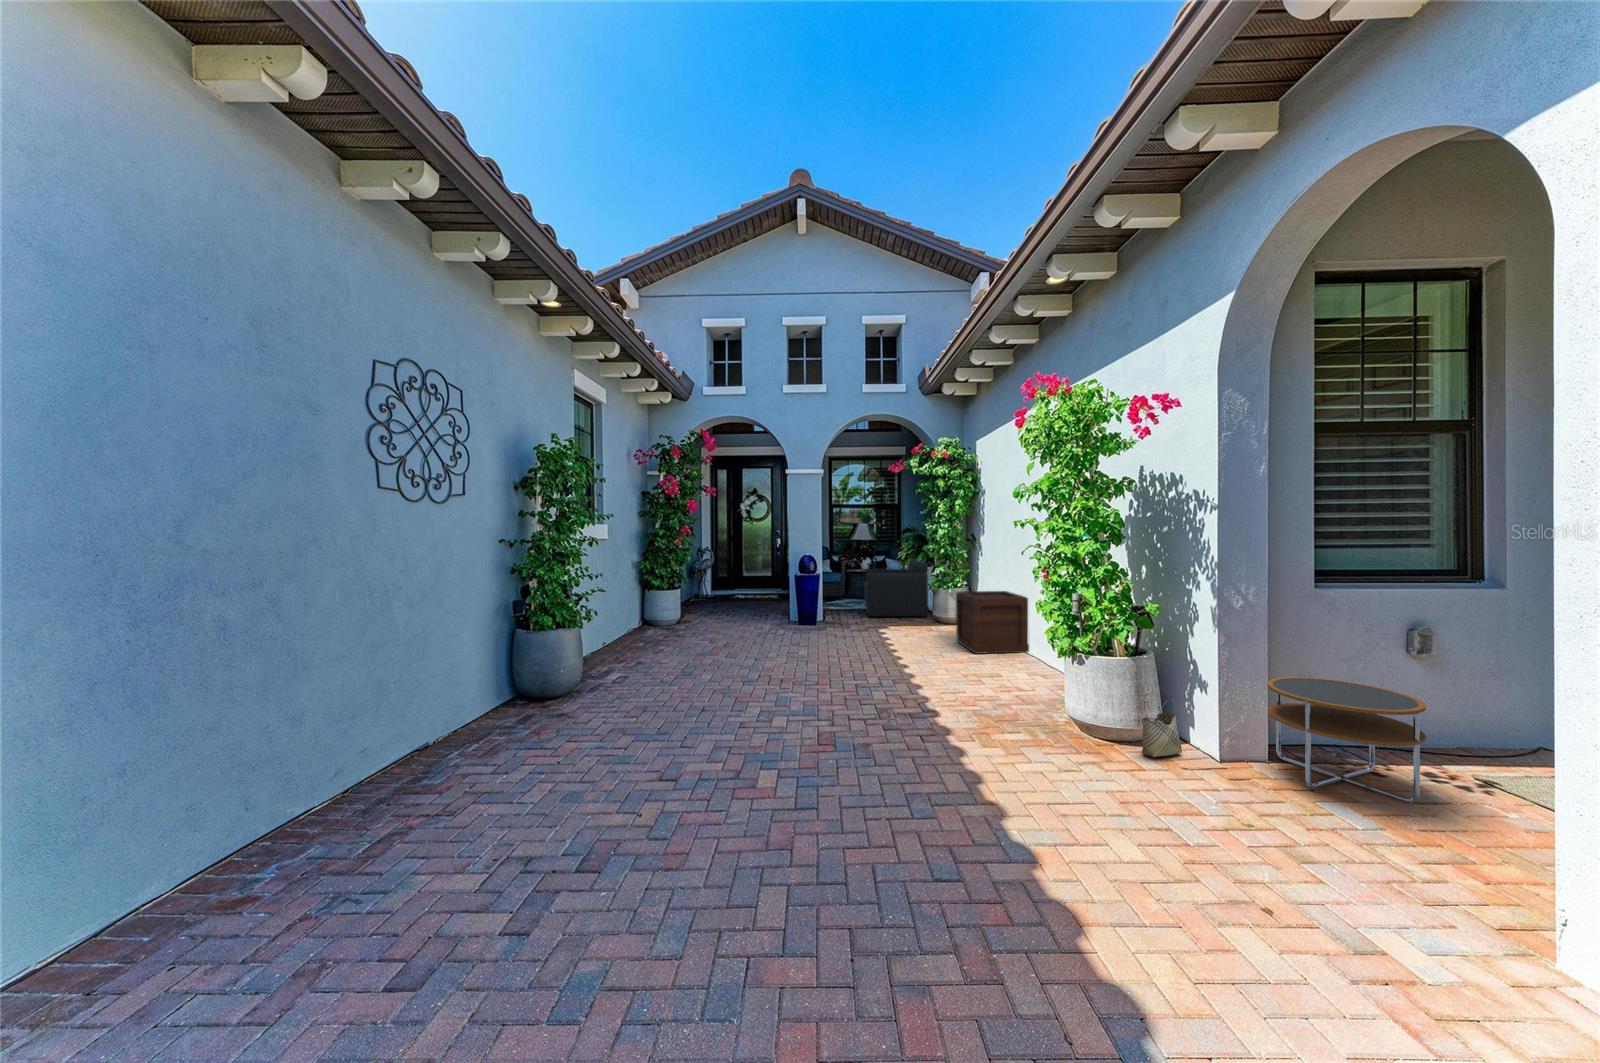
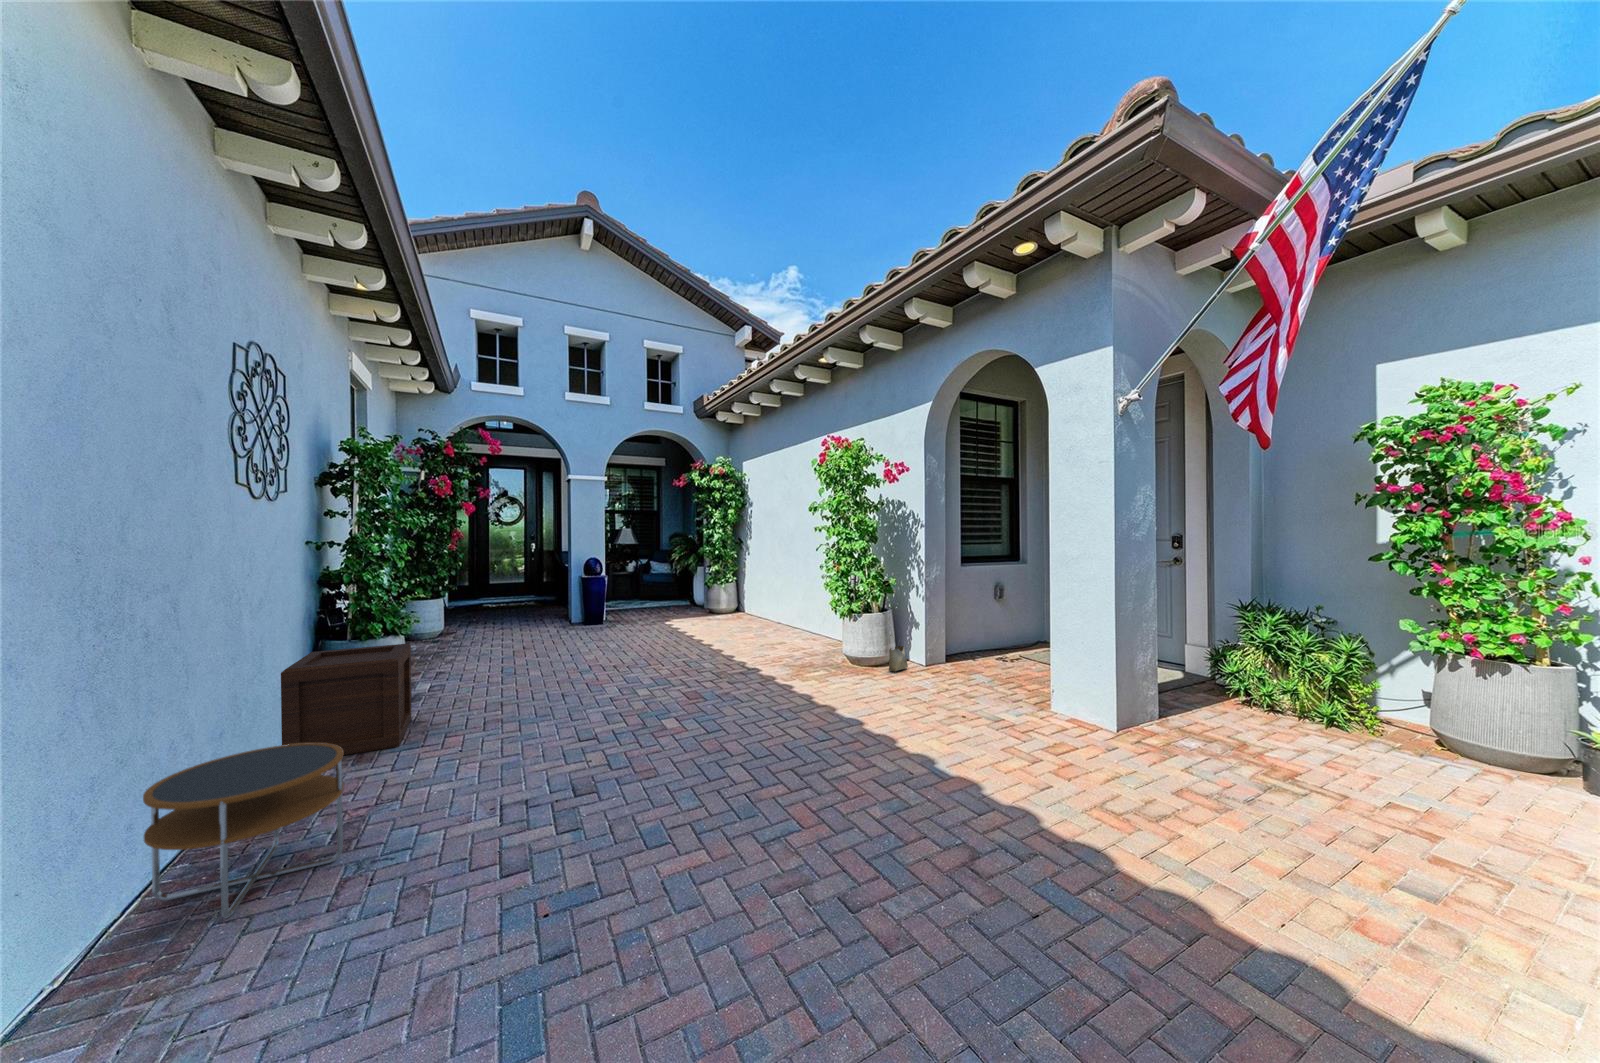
armchair: present [864,560,928,617] -> none [641,561,703,613]
wooden crate: present [956,591,1029,654] -> present [281,644,411,755]
side table: present [1267,677,1426,803] -> present [143,743,344,918]

